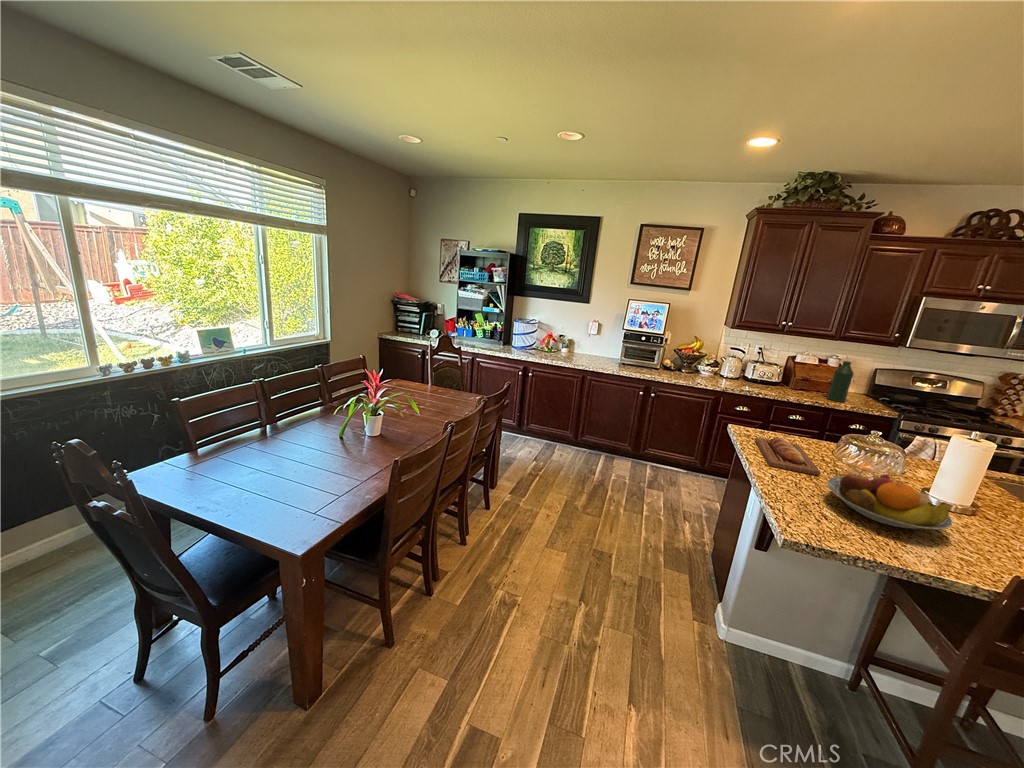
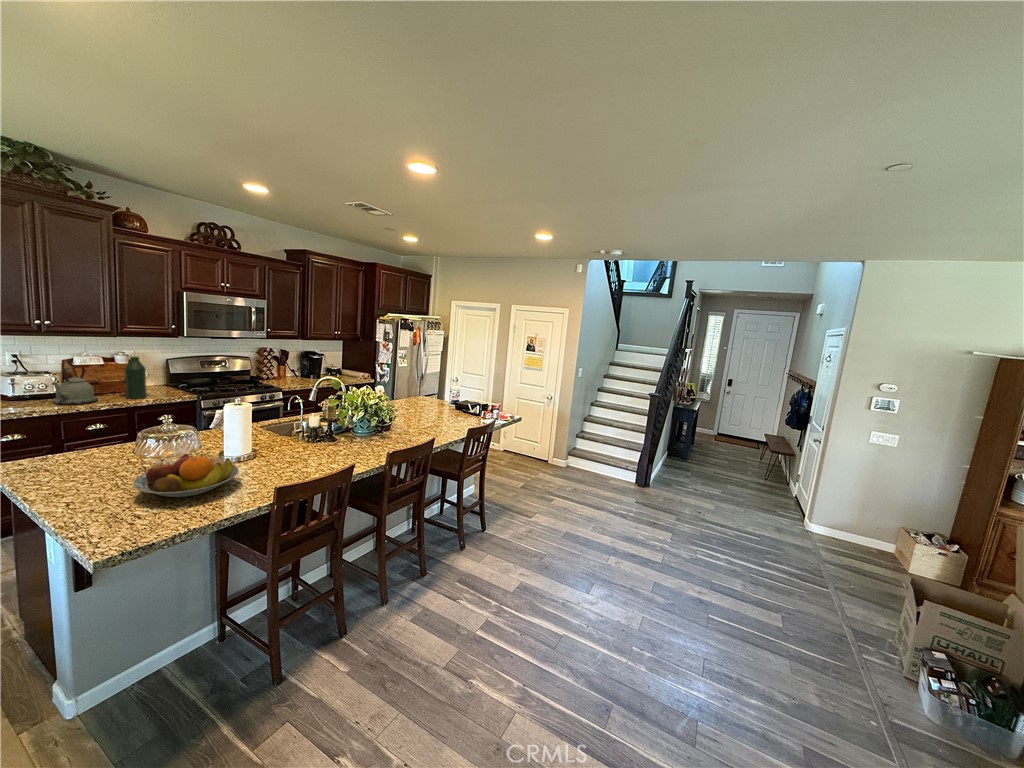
kettle: none [774,363,805,396] -> present [52,367,98,405]
bread loaf: present [756,437,820,476] -> none [33,458,127,495]

